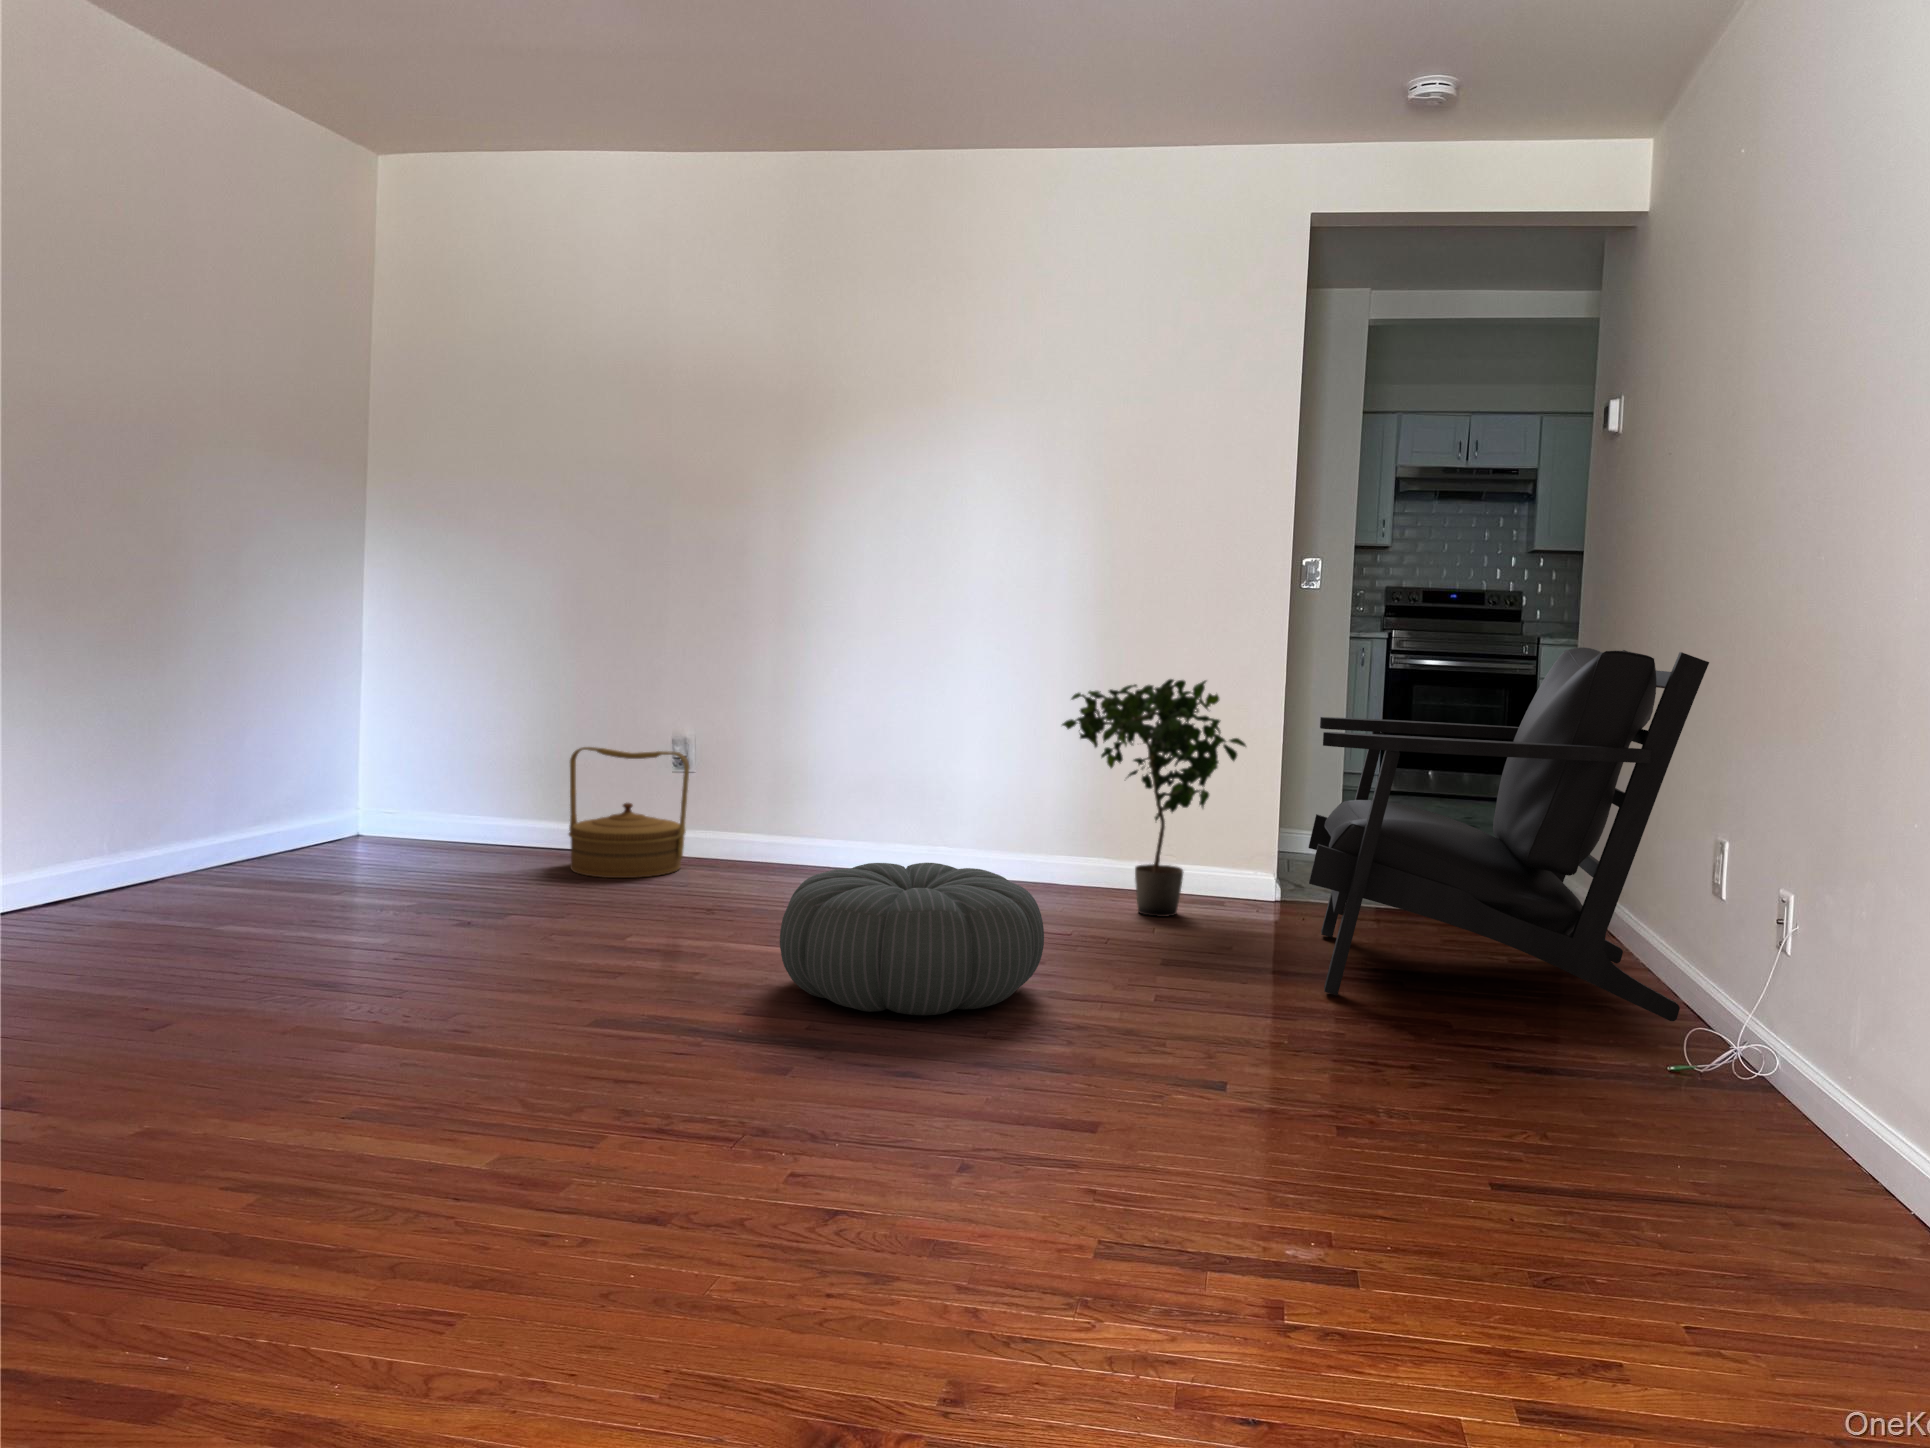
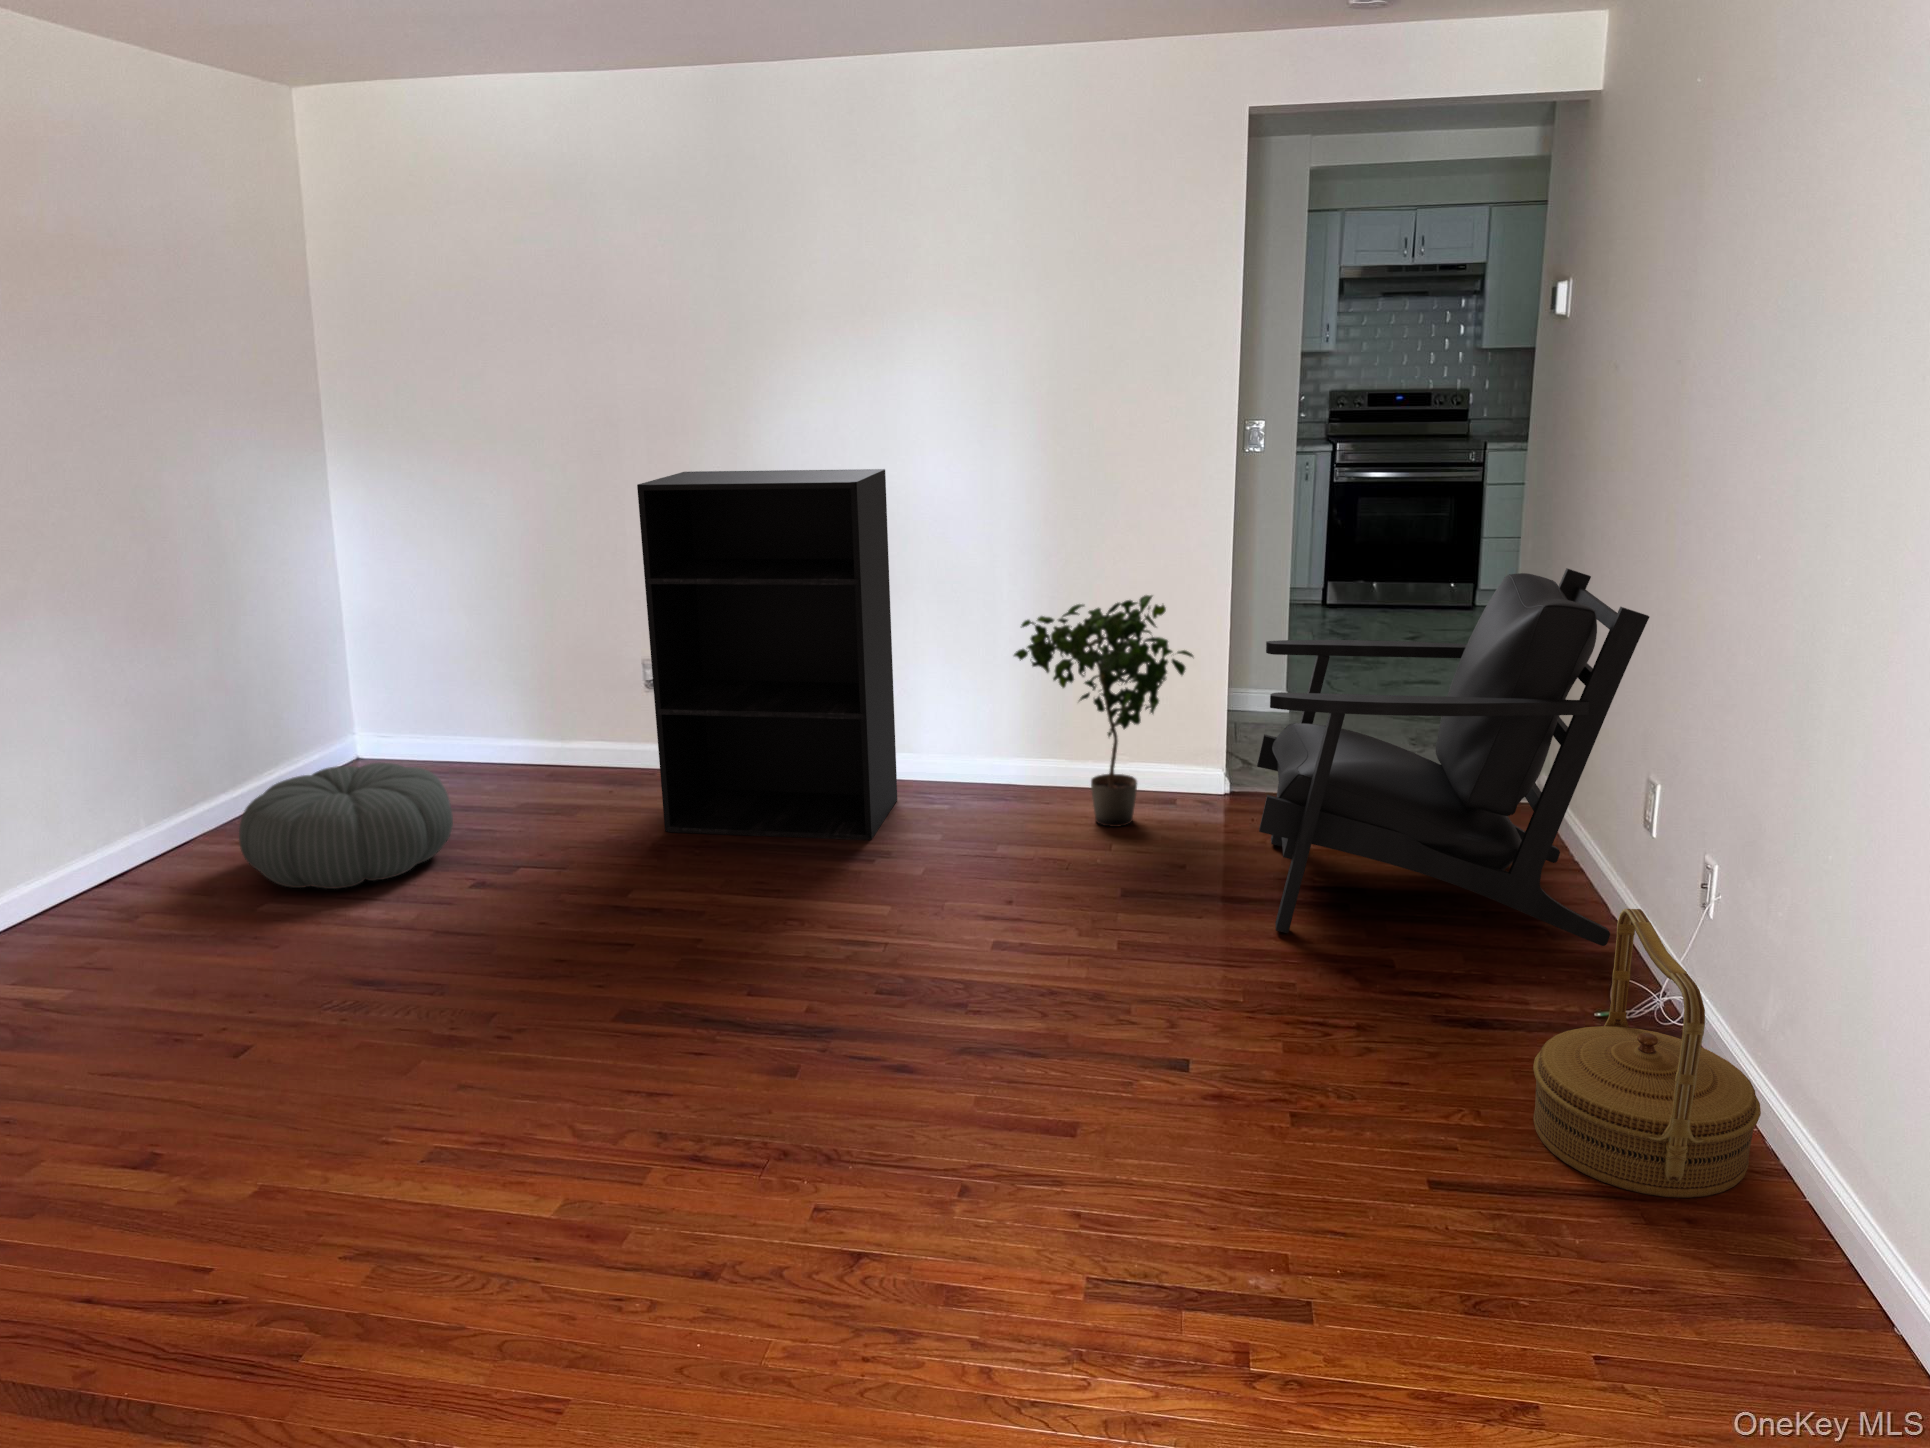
bookshelf: none [680,525,944,913] -> present [637,469,897,840]
woven basket: present [569,747,690,878] -> present [1533,909,1761,1198]
pouf: present [780,863,1044,1015] -> present [239,763,453,889]

